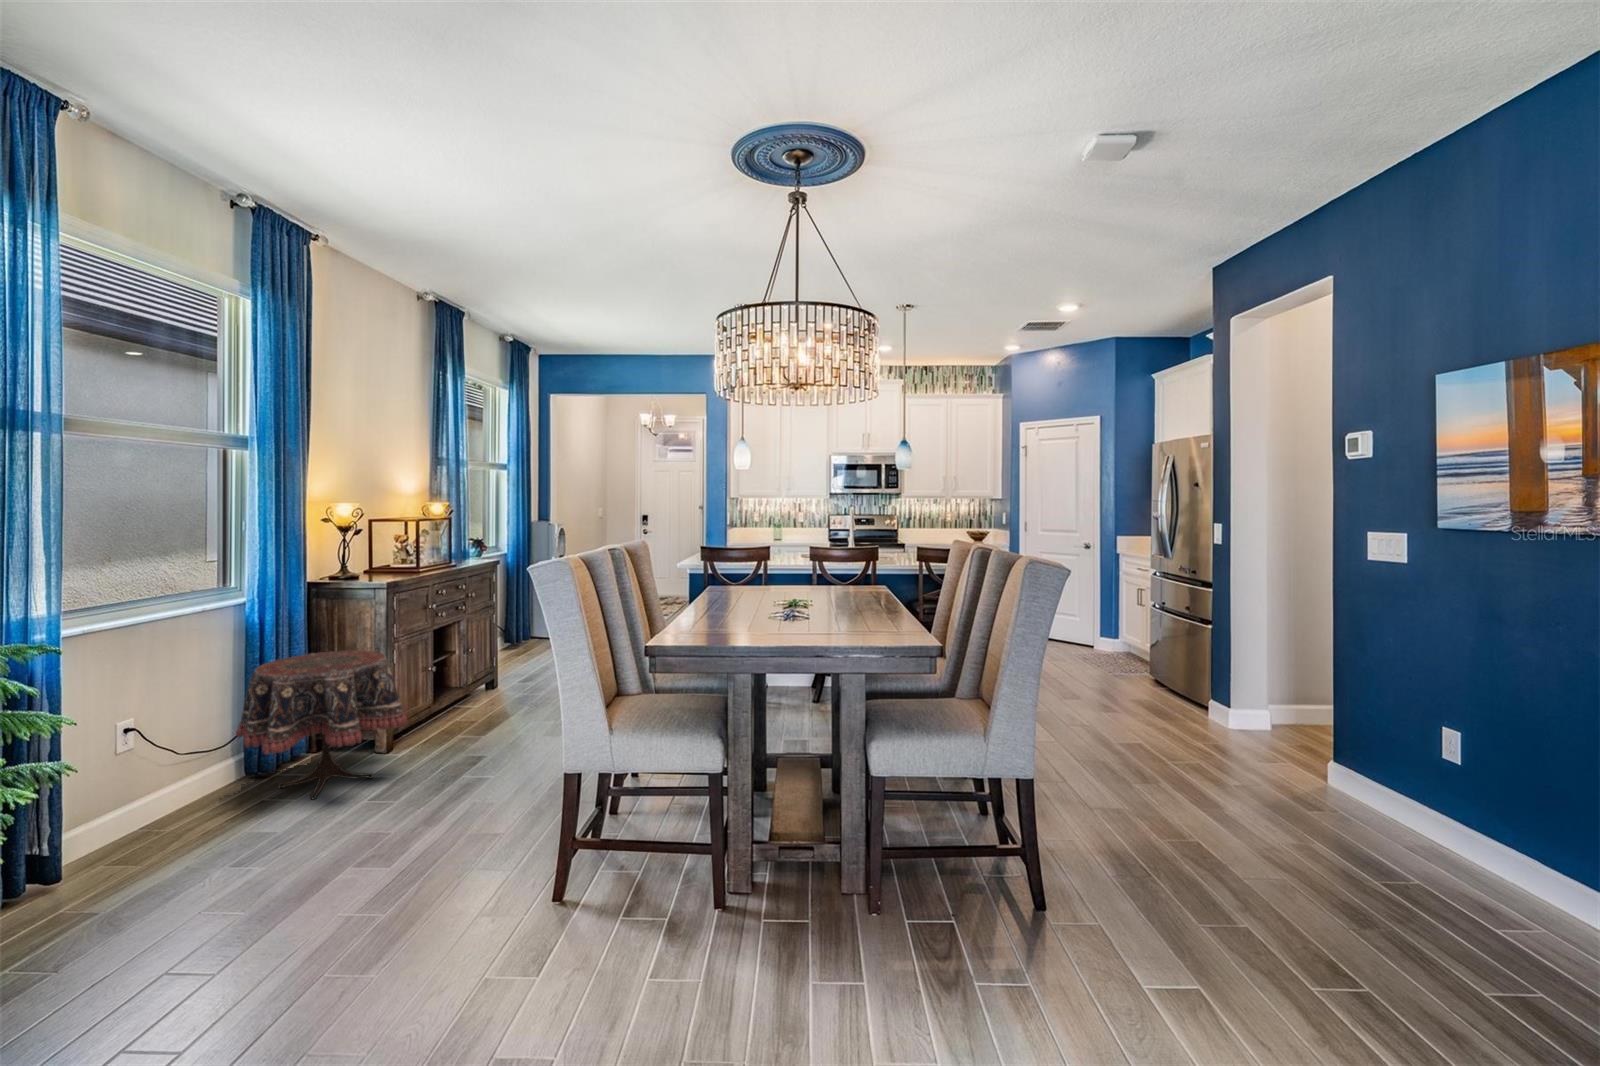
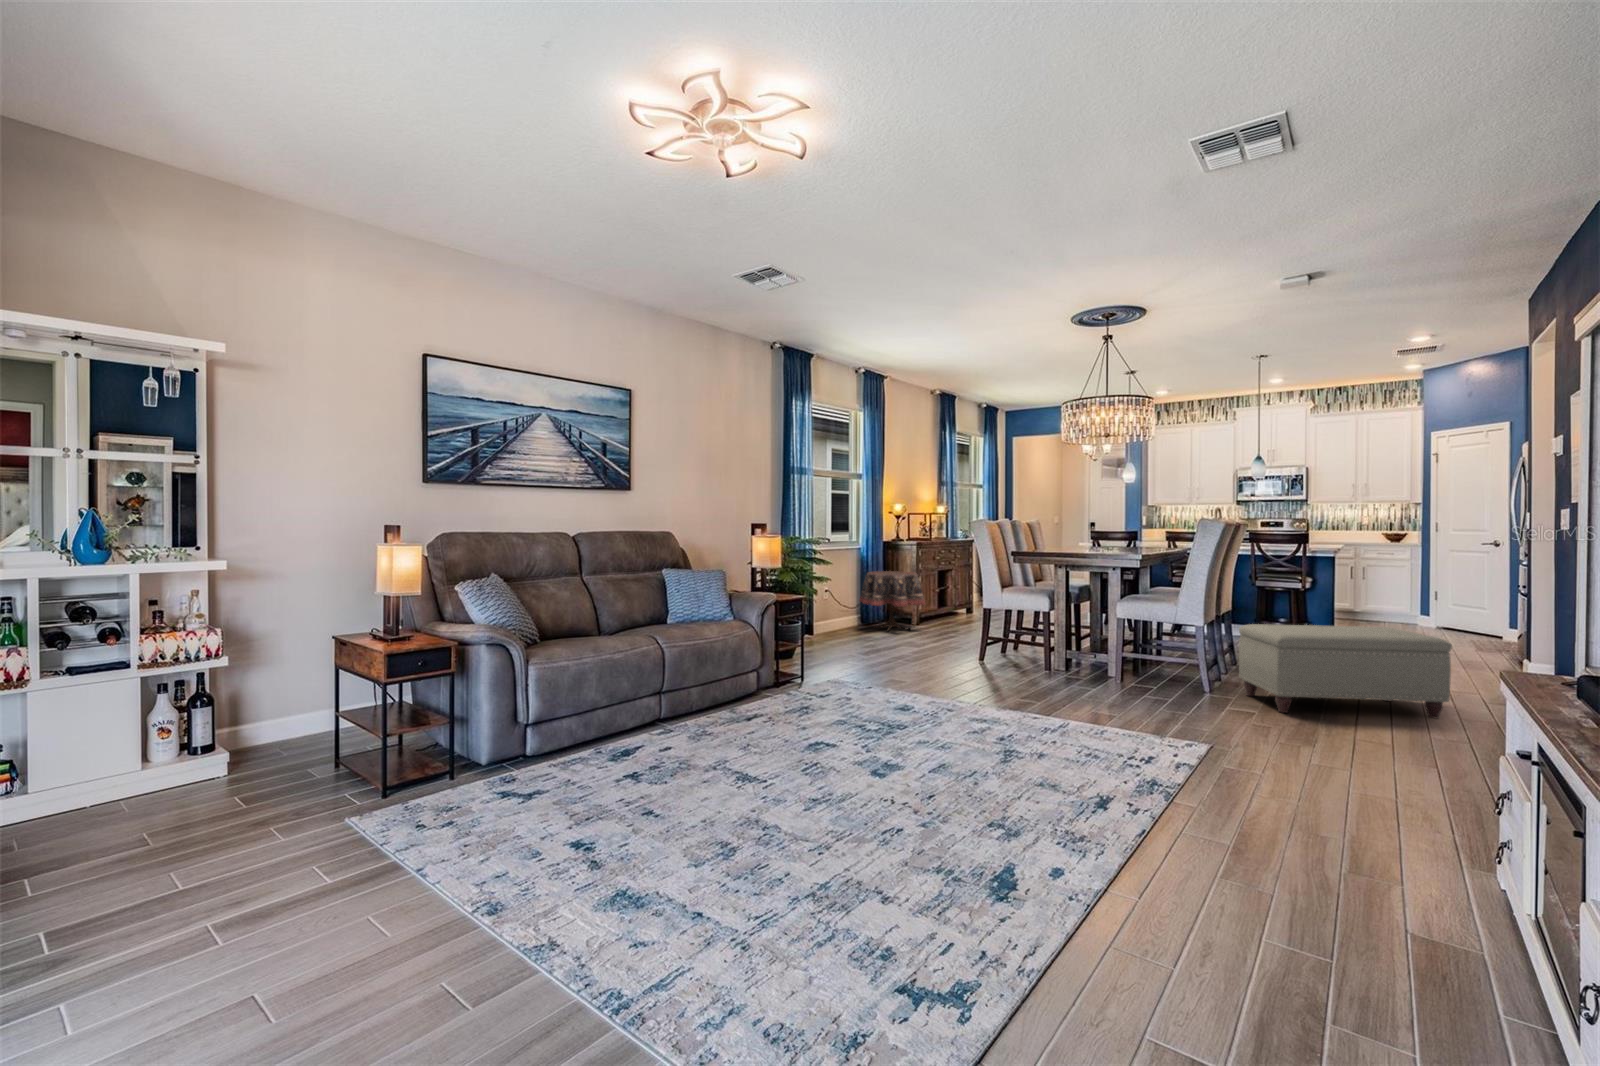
ottoman: none [1073,734,1373,981] -> present [1239,624,1452,719]

